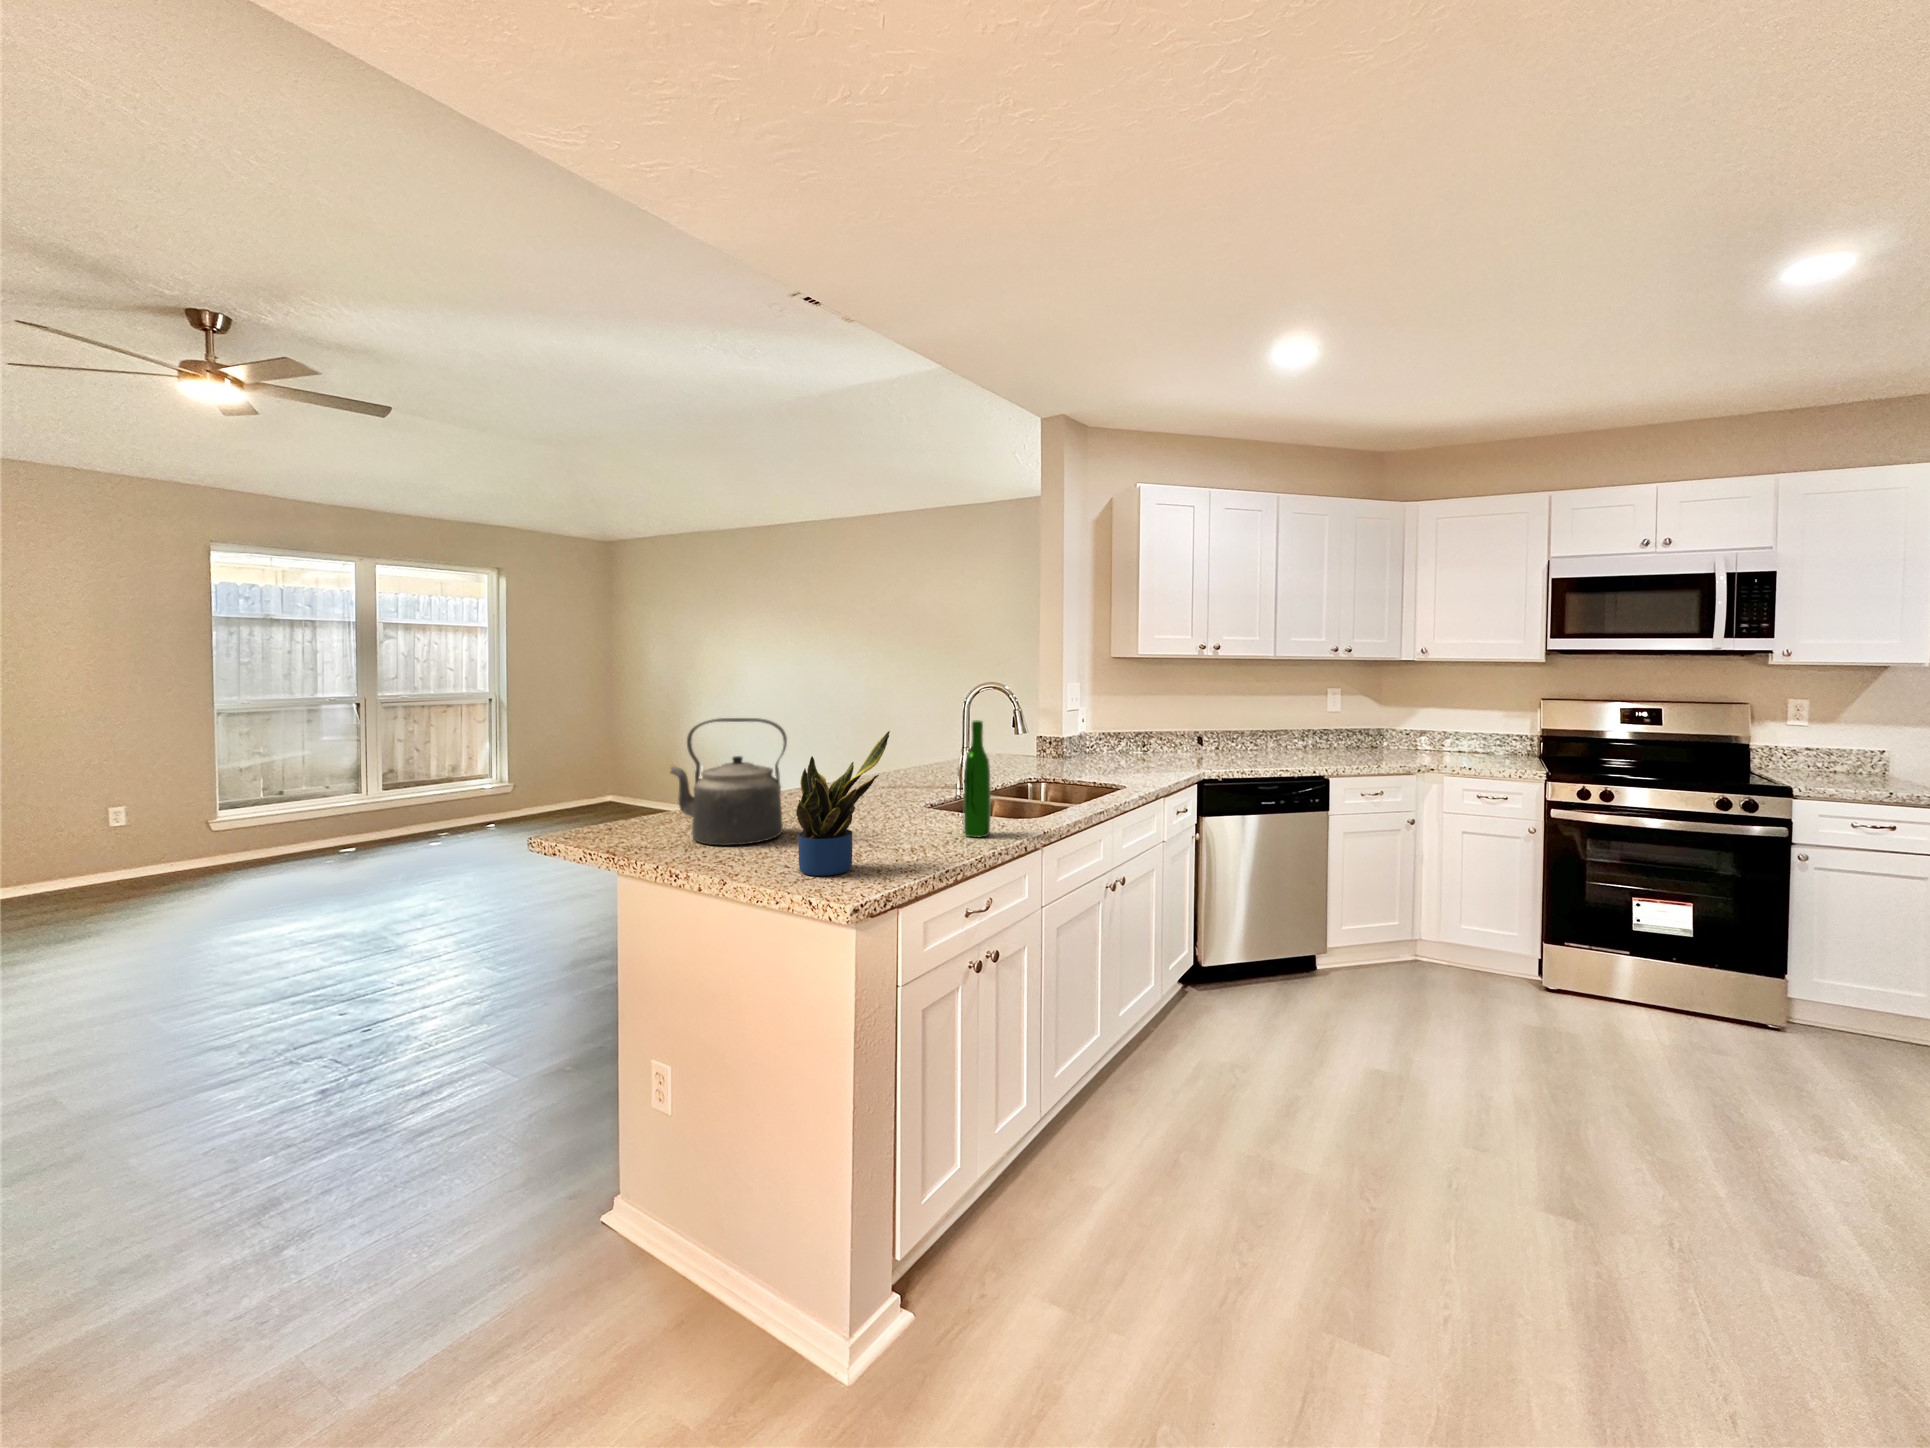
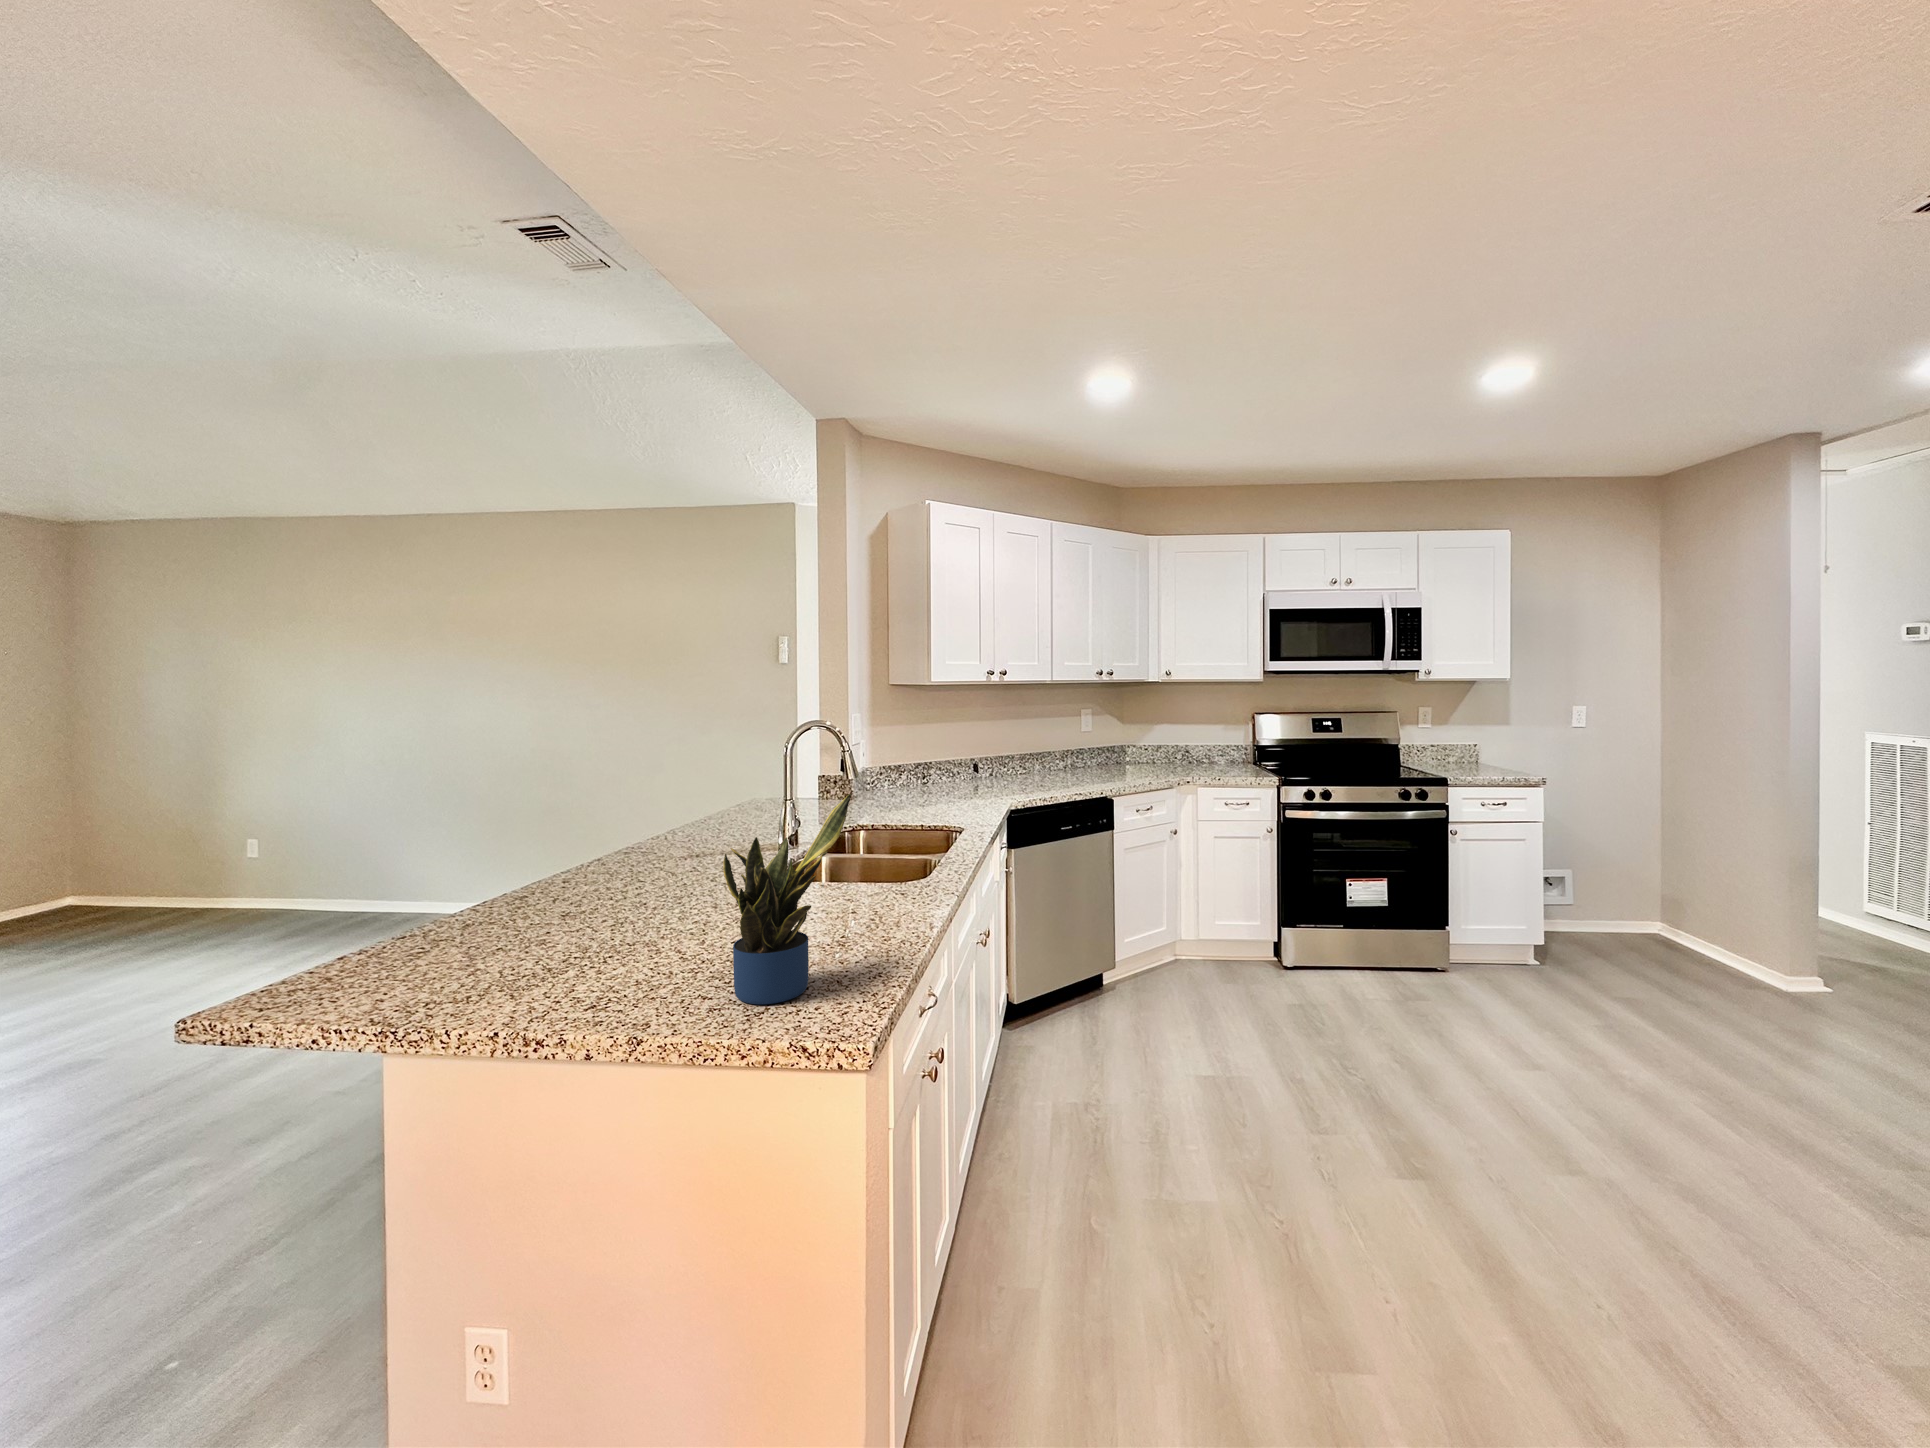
kettle: present [670,718,787,845] -> none [455,786,645,980]
wine bottle: present [963,720,991,838] -> none [875,769,908,912]

